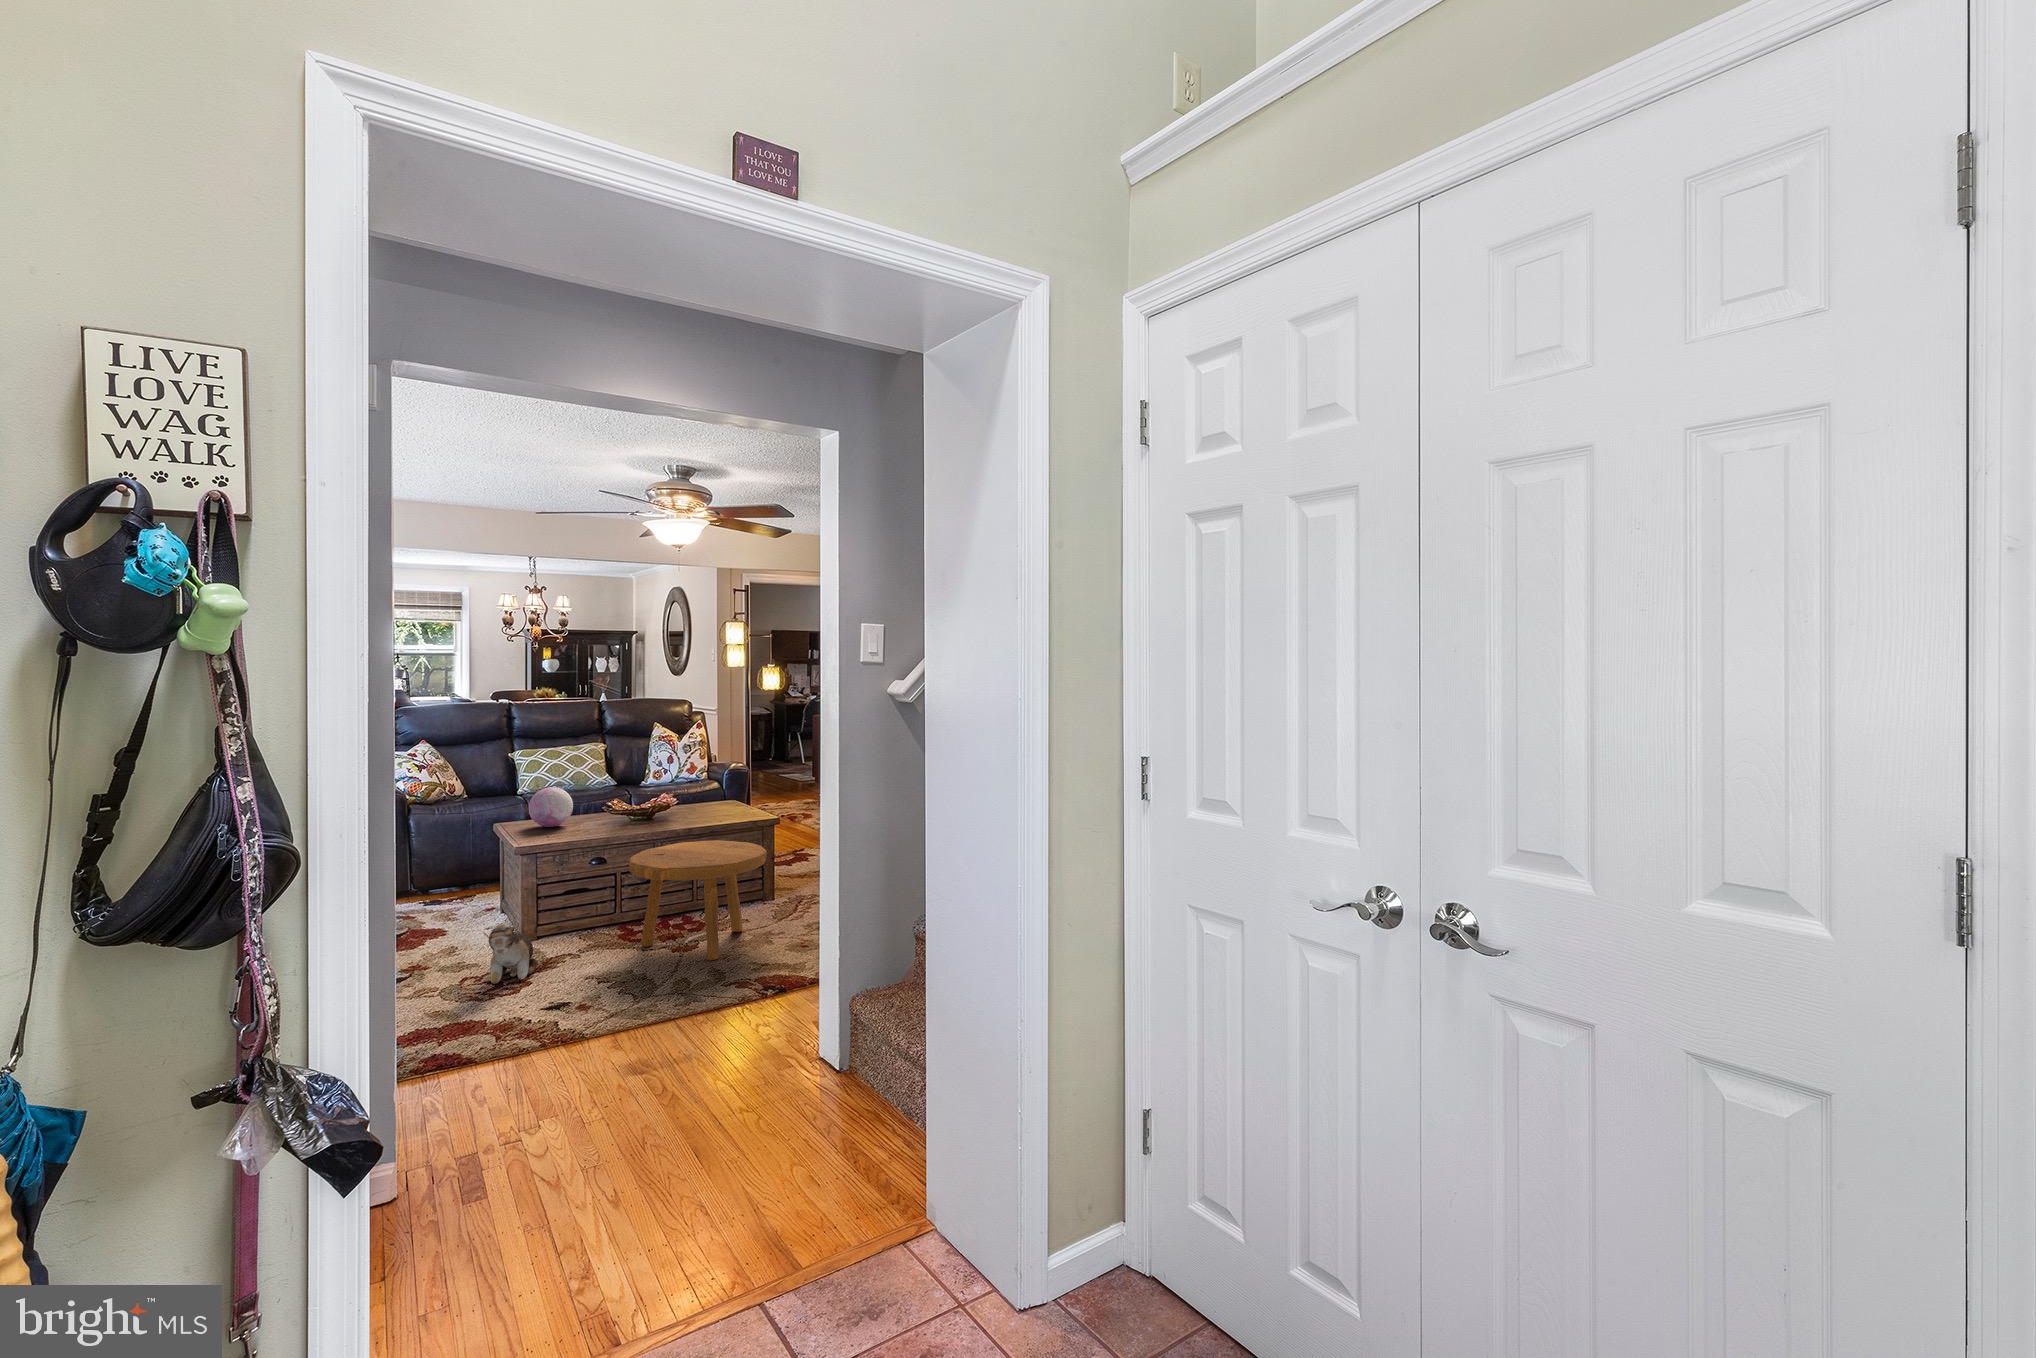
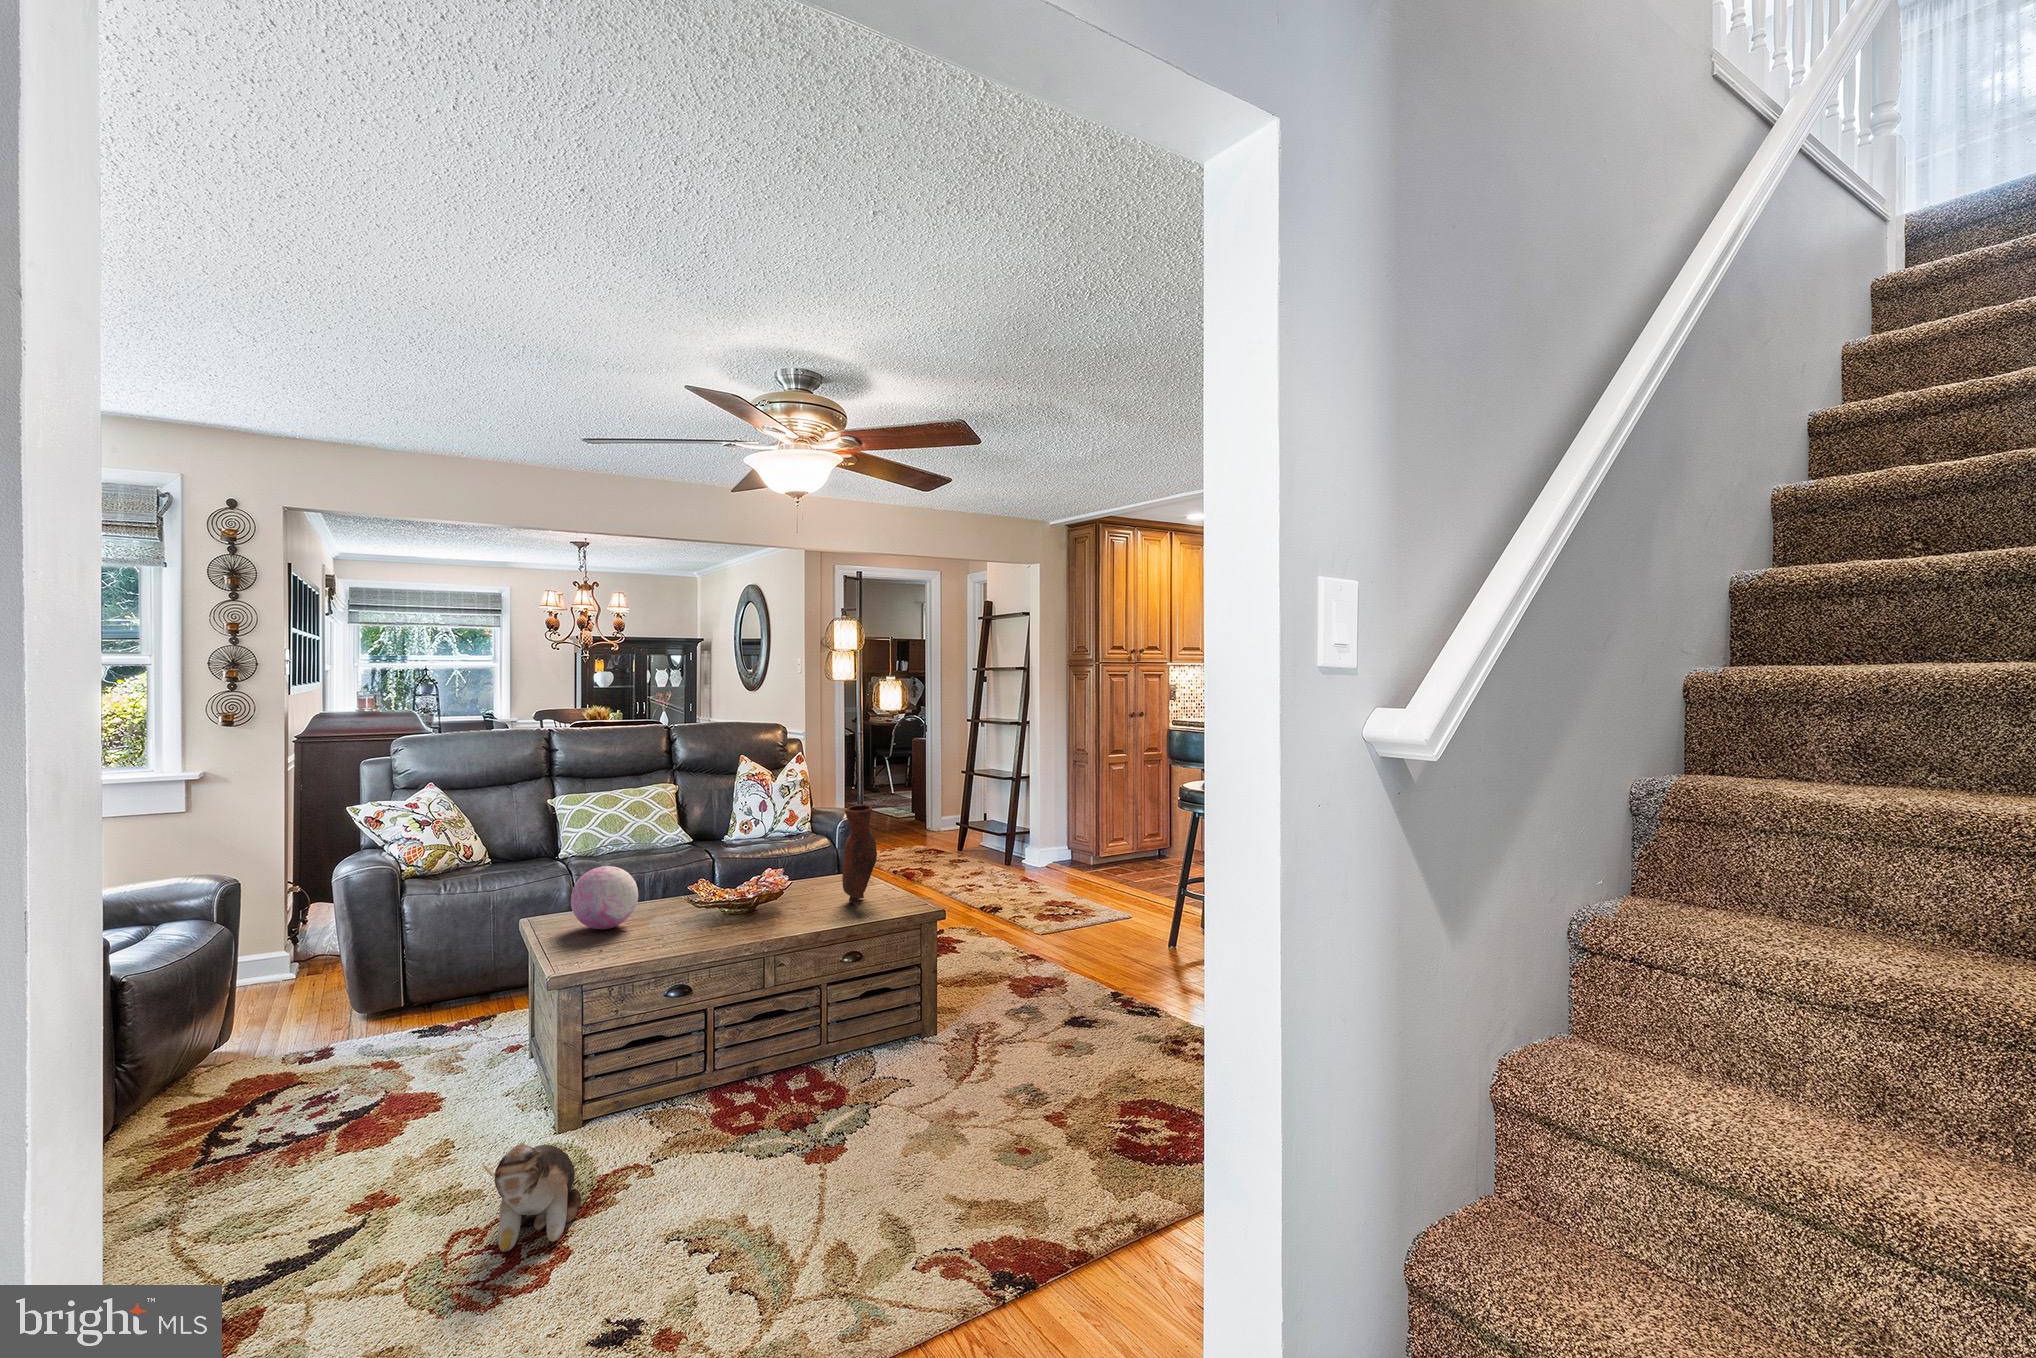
vase: none [712,751,735,815] -> present [842,805,877,903]
footstool: present [629,840,767,961] -> none [734,956,955,1190]

